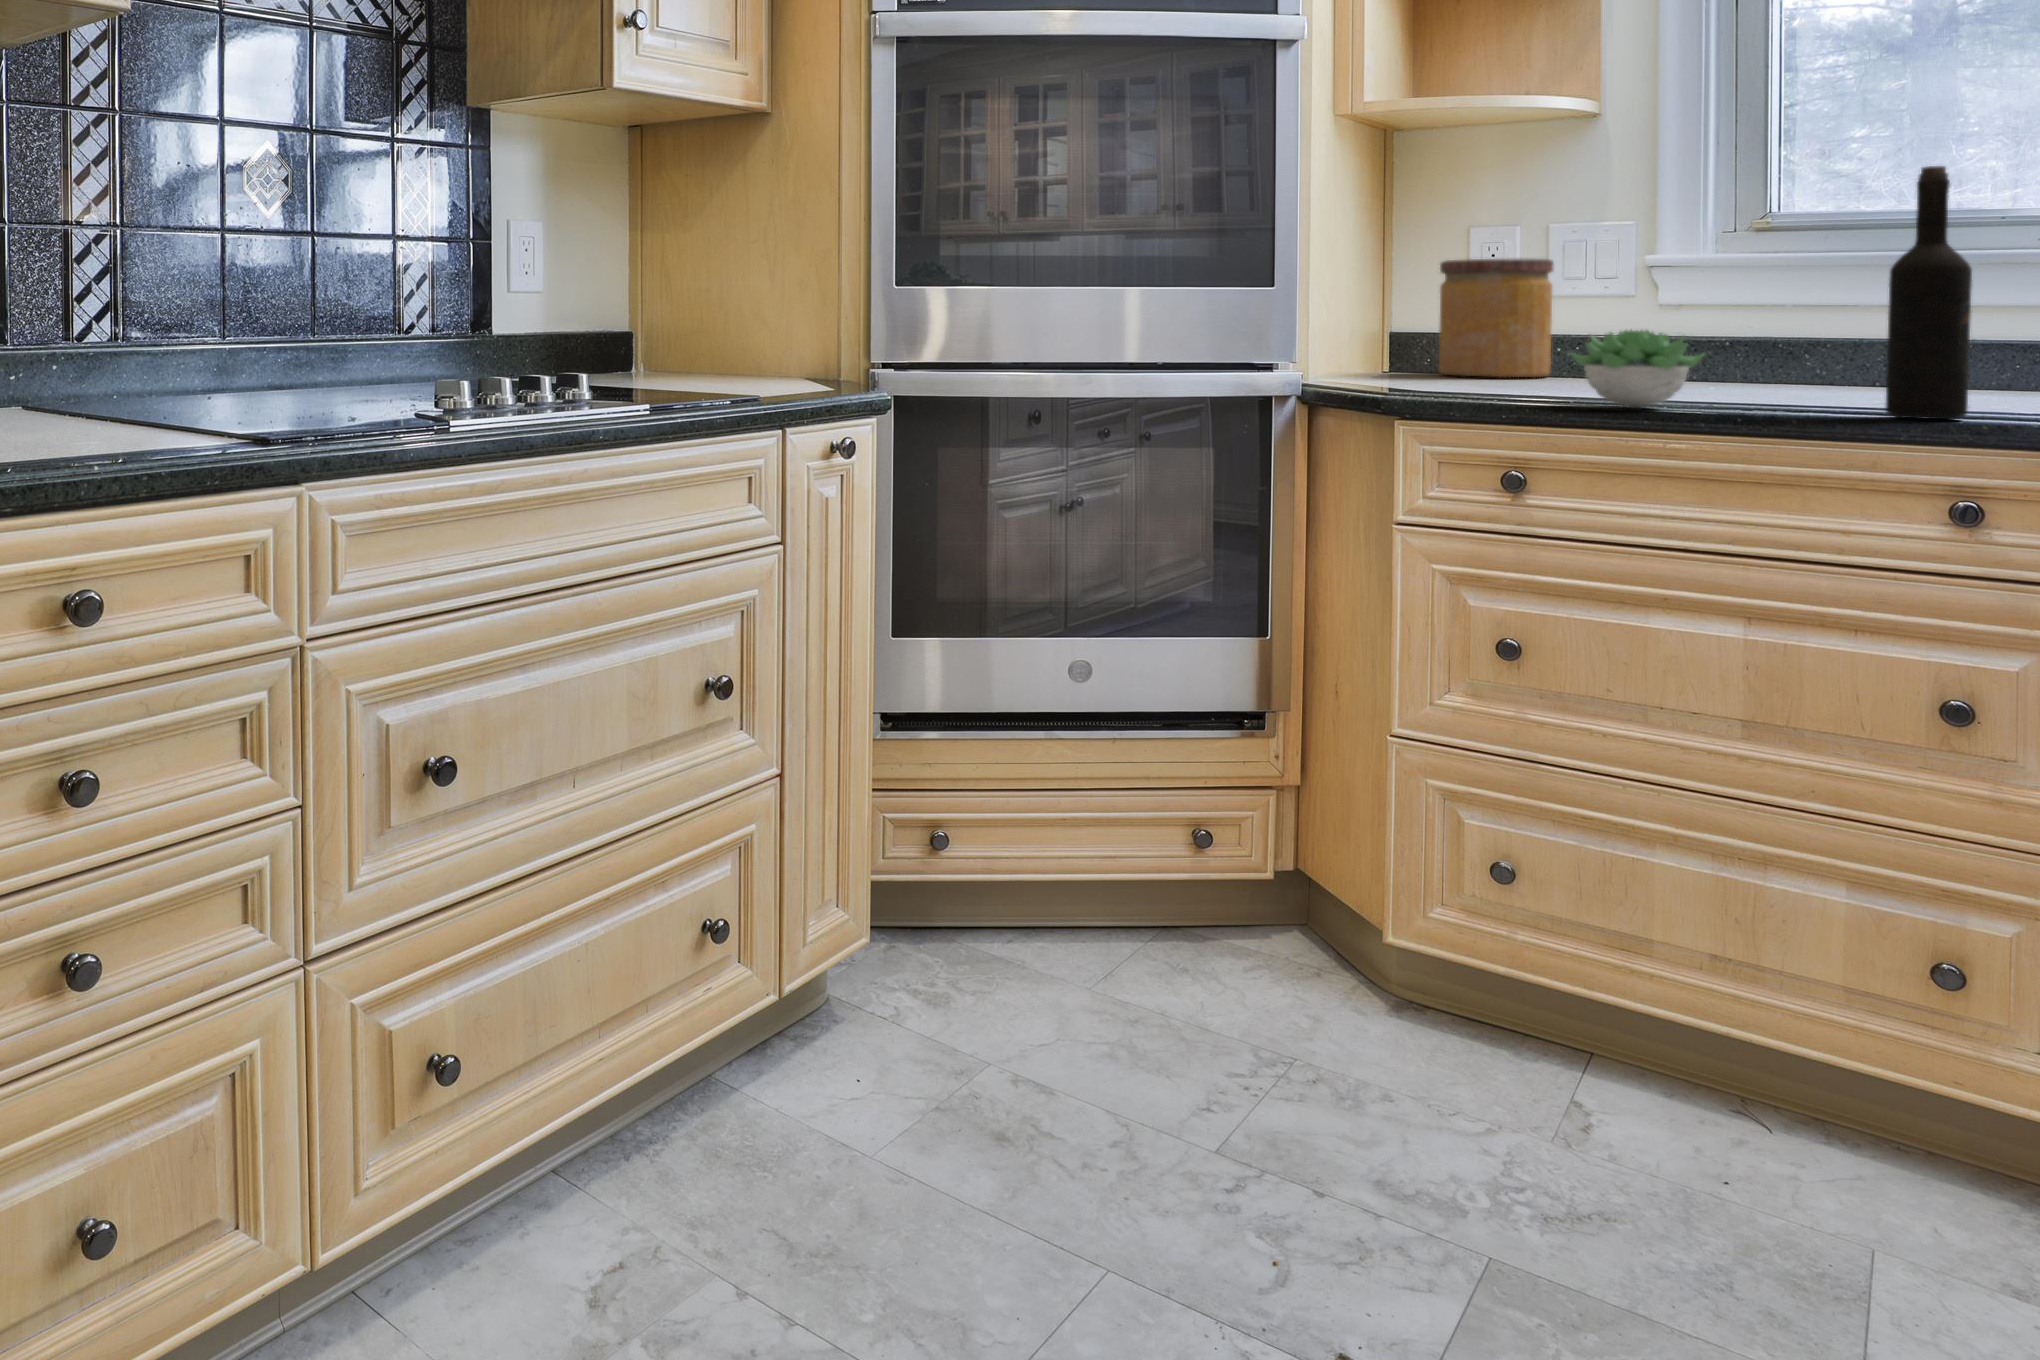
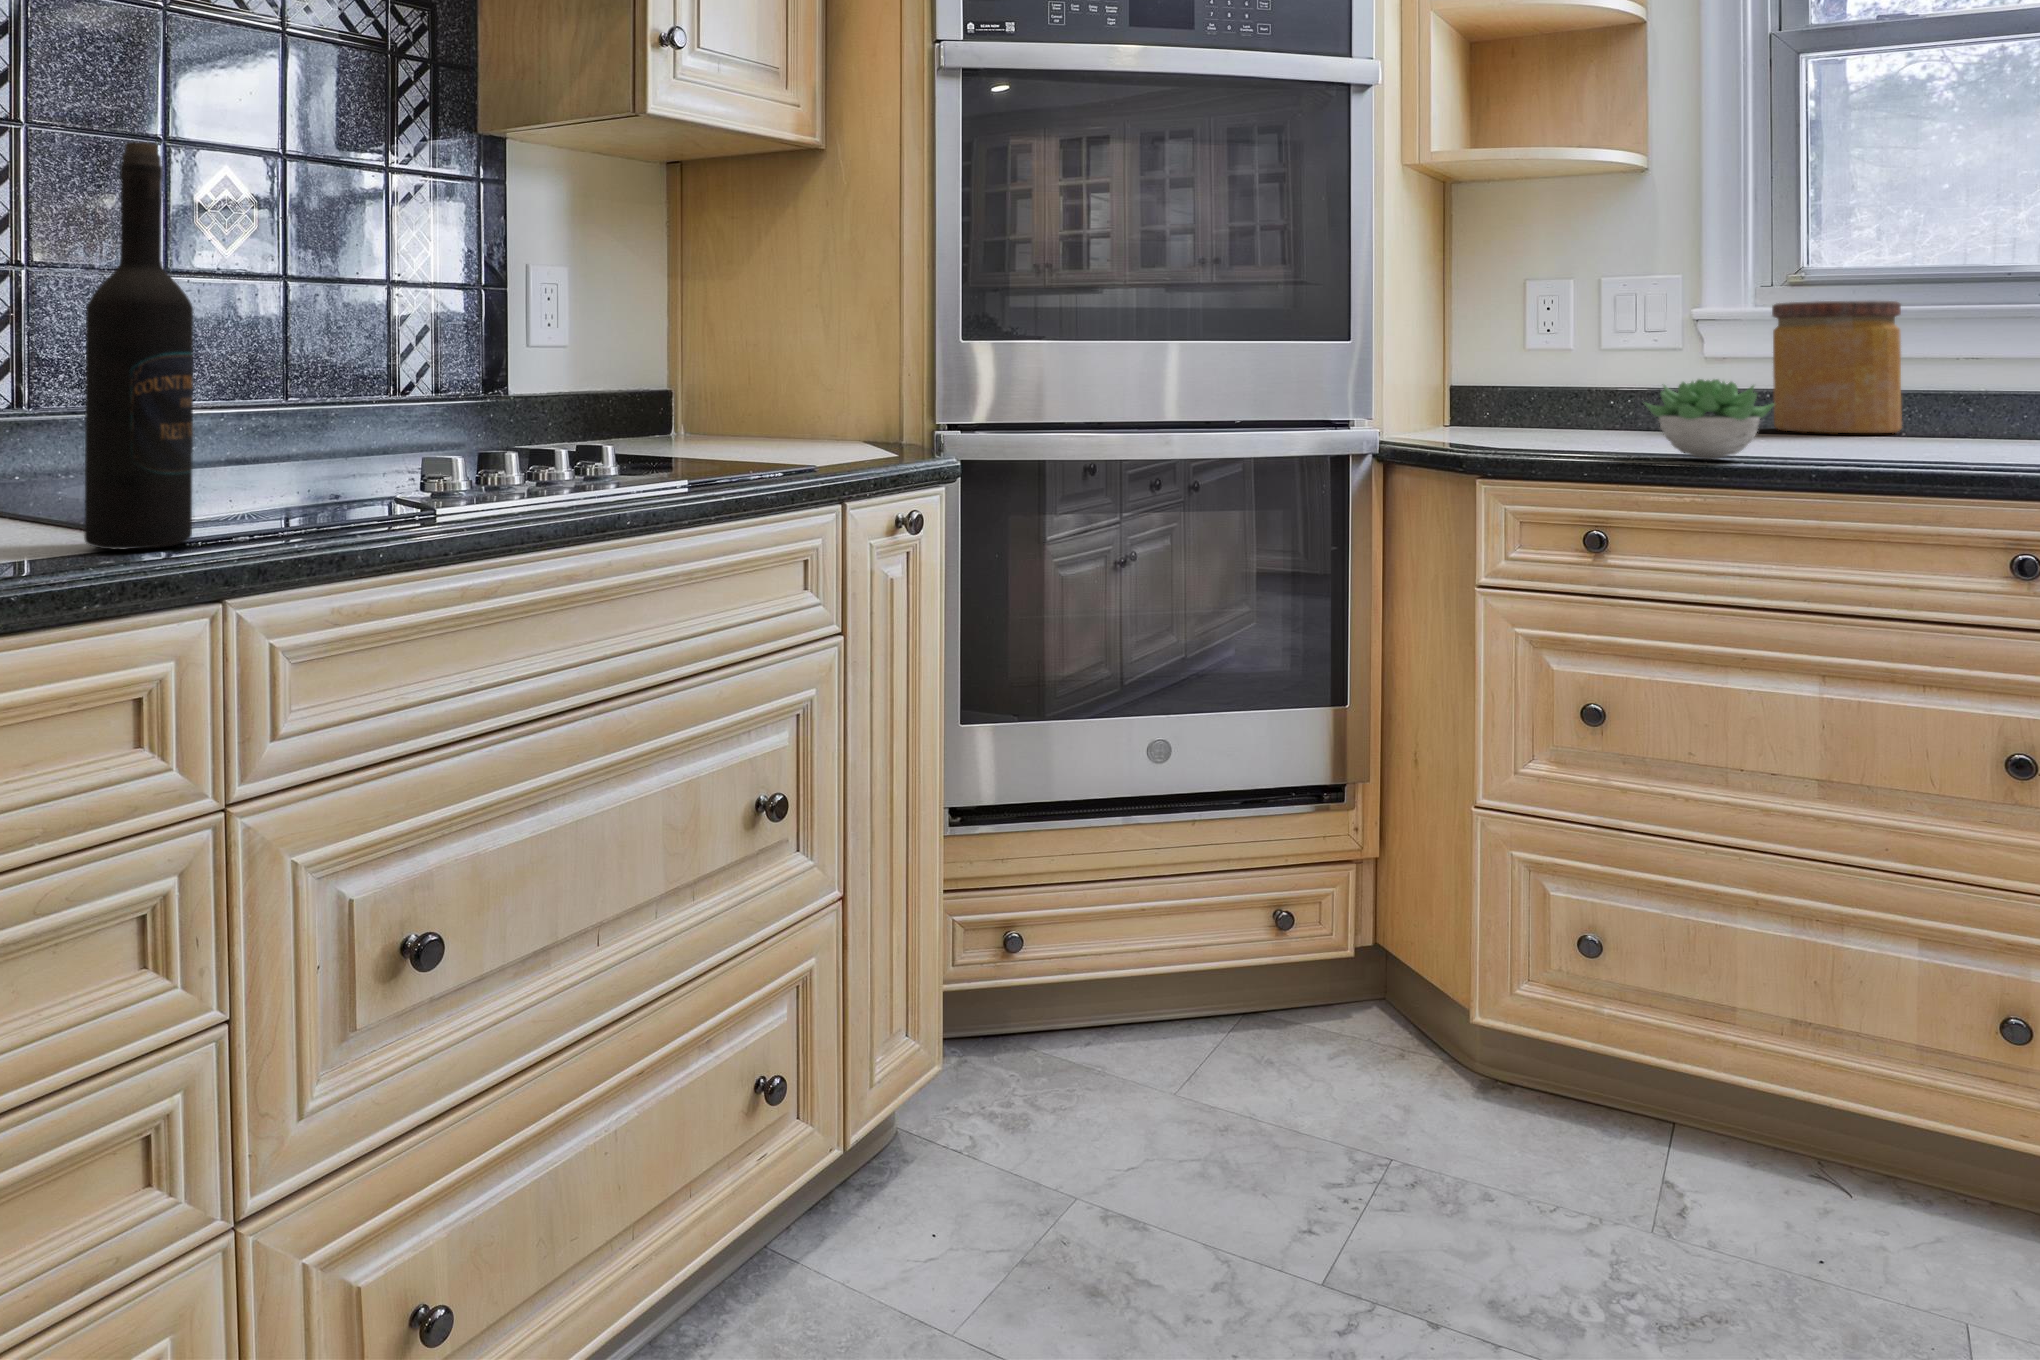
wine bottle: present [1885,166,1972,419] -> present [84,142,193,550]
jar: present [1439,258,1554,377] -> present [1772,301,1902,433]

